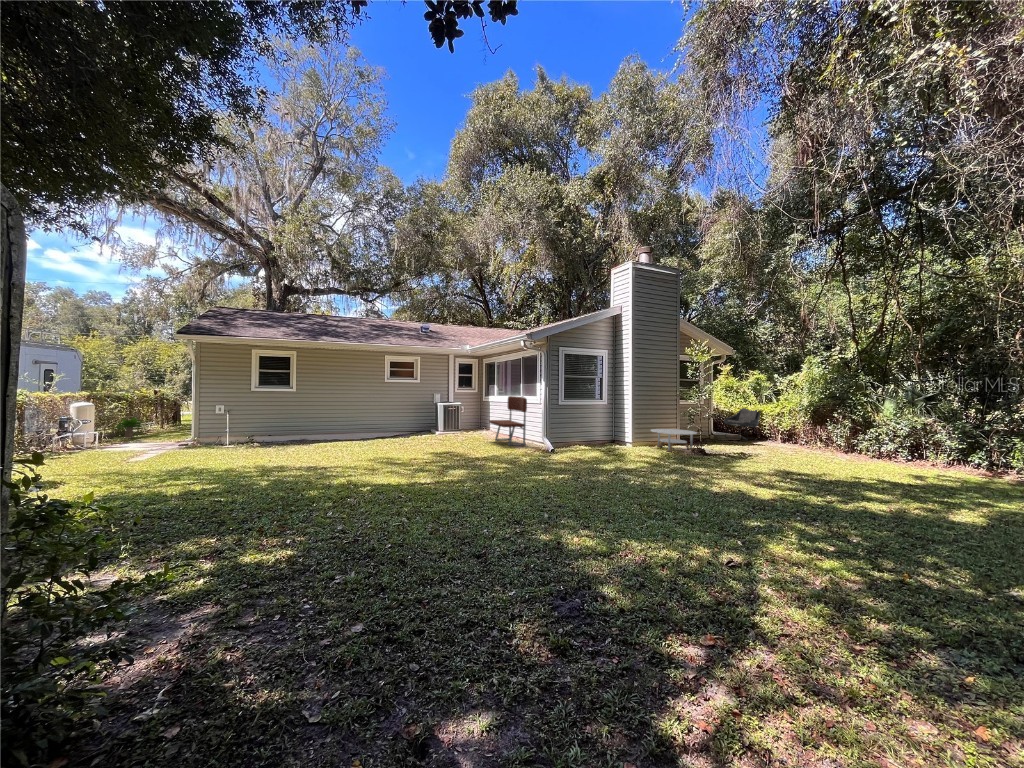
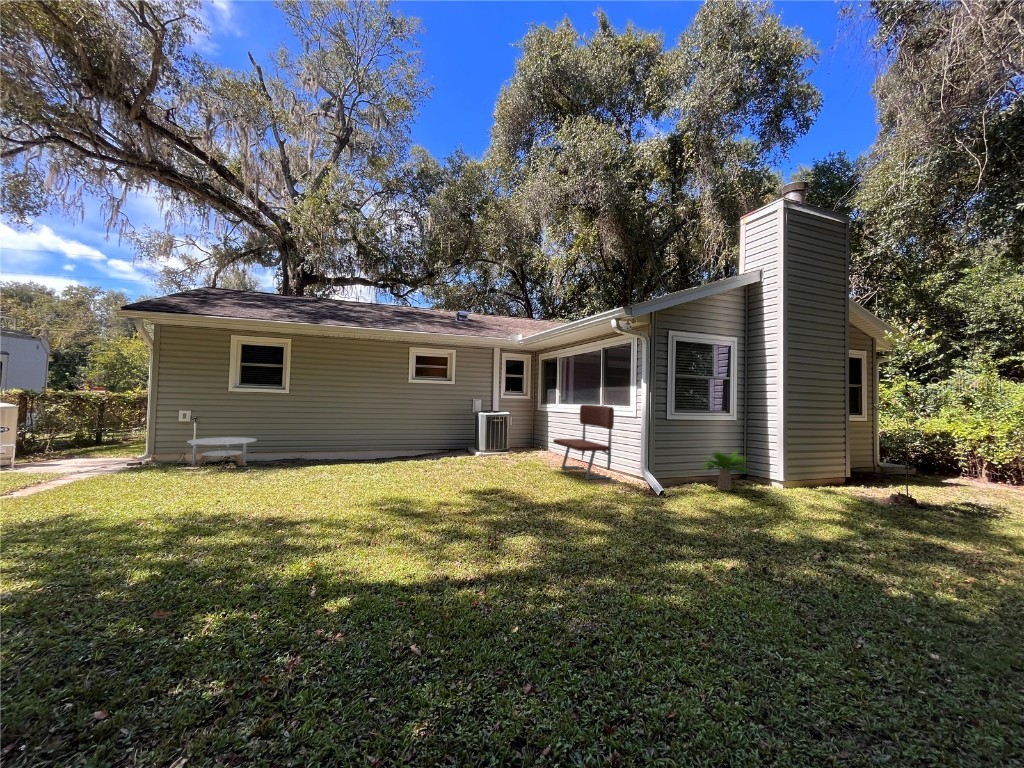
lounge chair: present [724,408,761,440] -> none [896,428,961,479]
potted plant: present [116,418,142,438] -> present [703,451,748,490]
round table: present [651,429,697,452] -> present [187,437,256,467]

